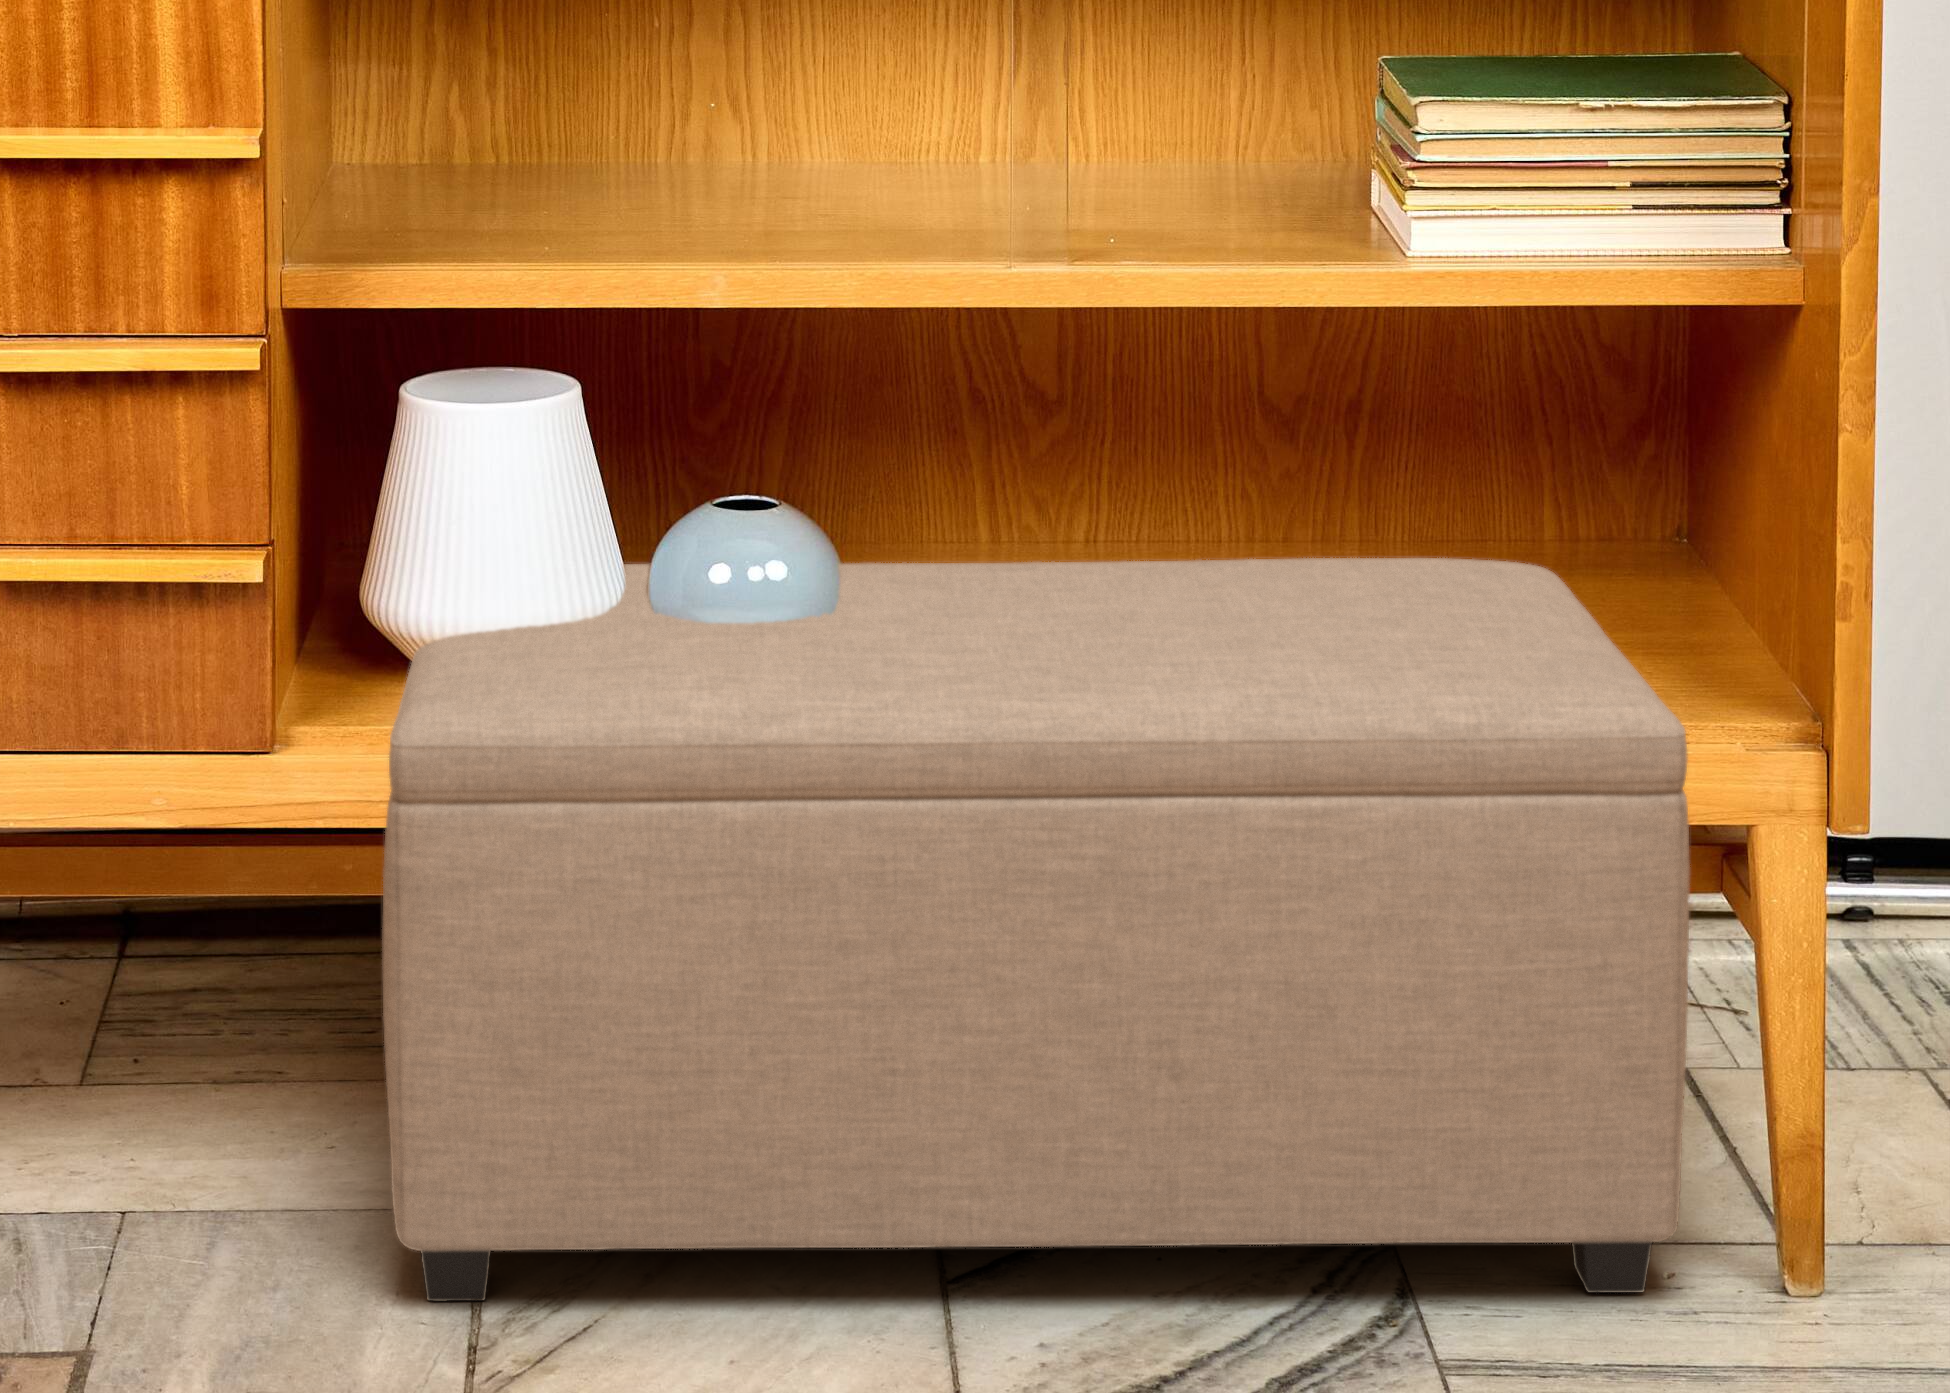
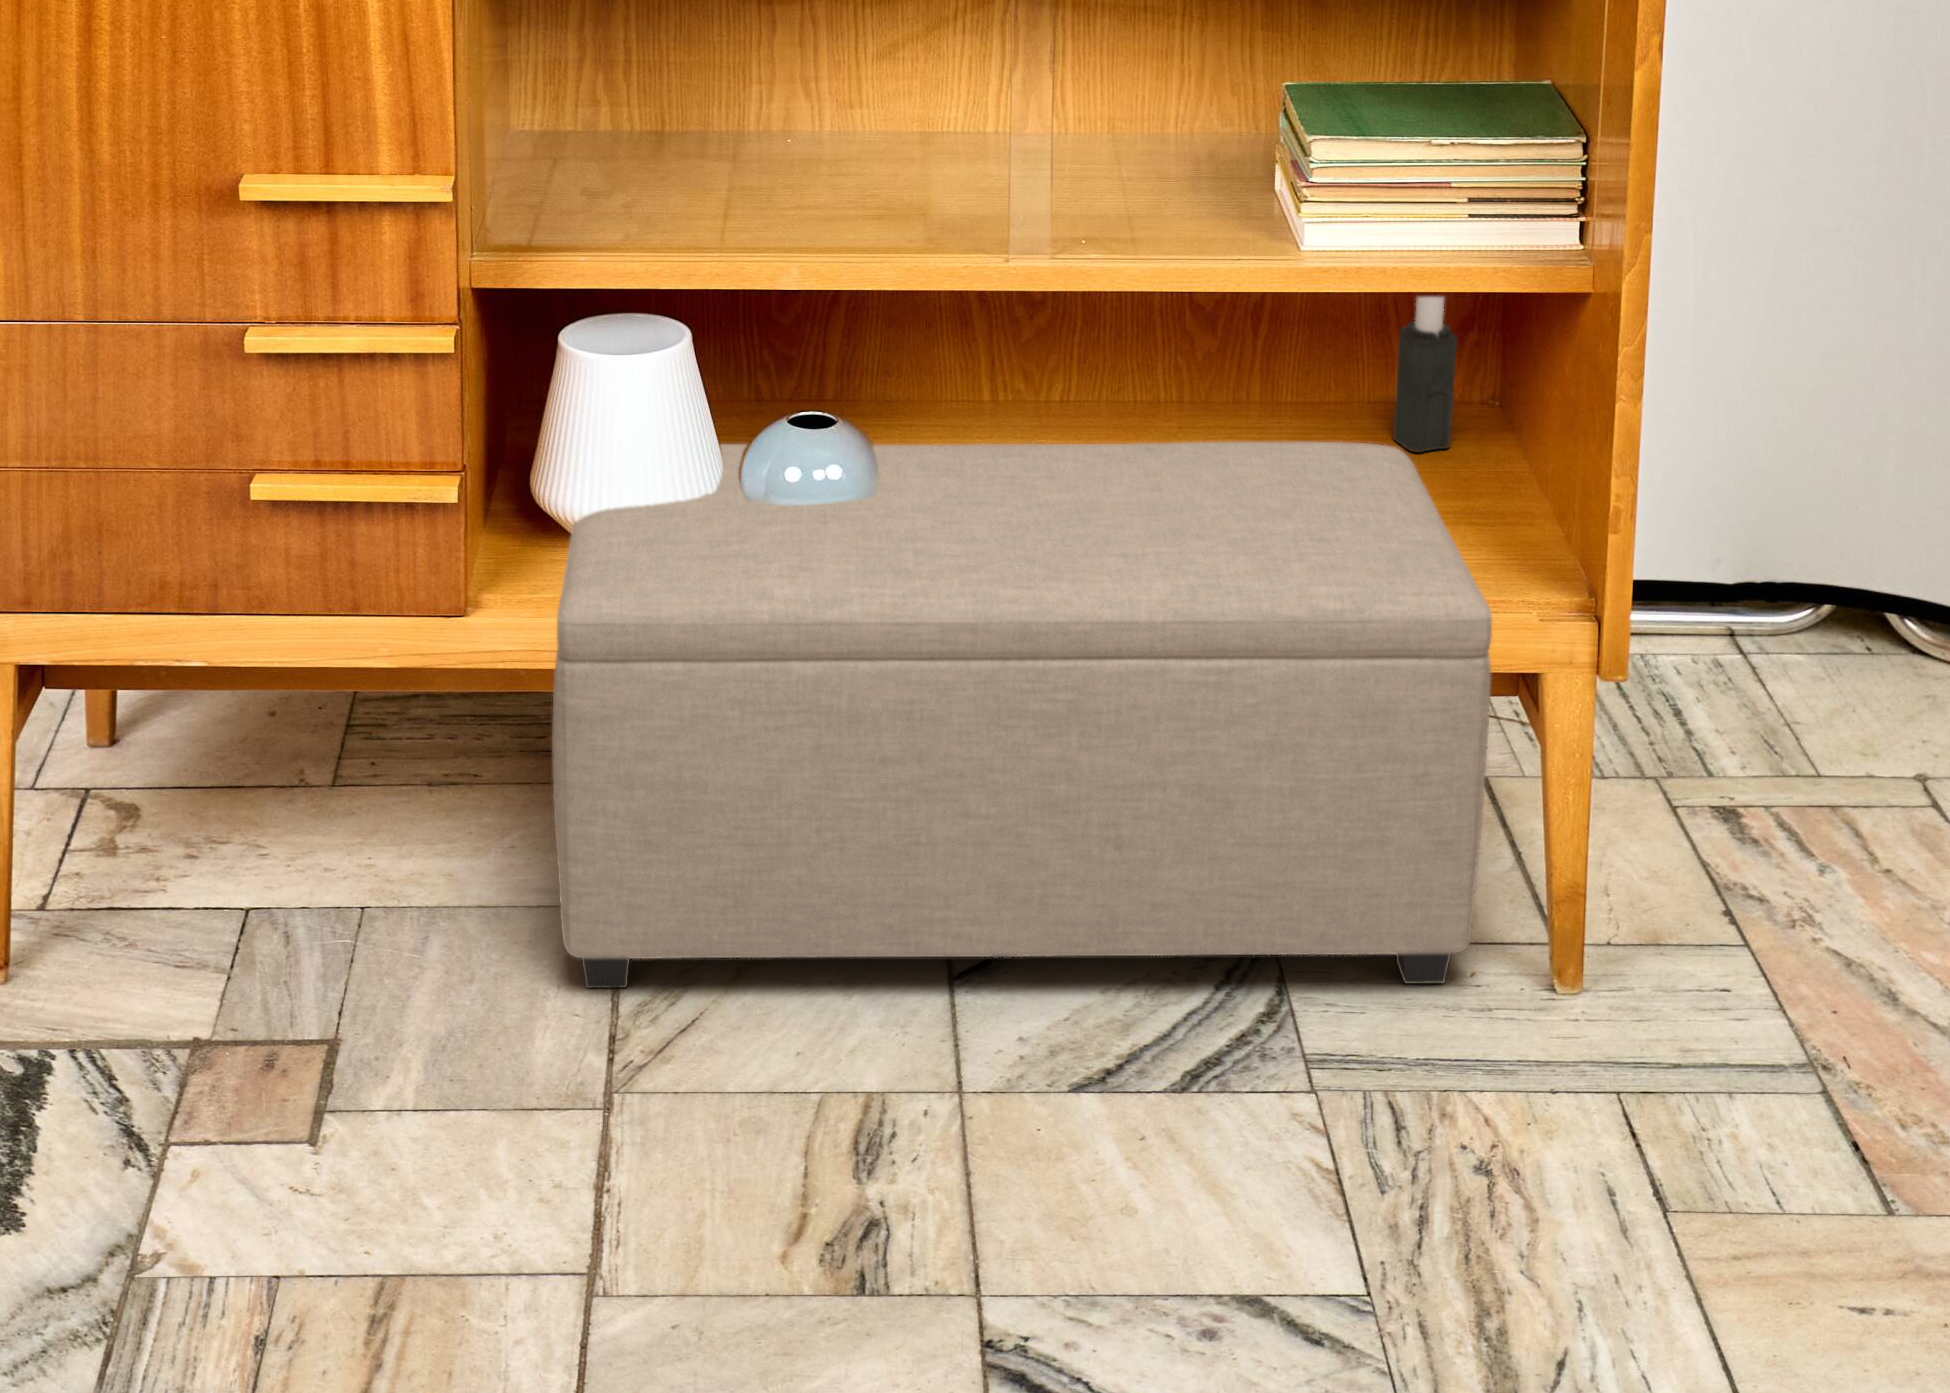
candle: none [1538,267,1620,585] -> present [1393,297,1457,453]

